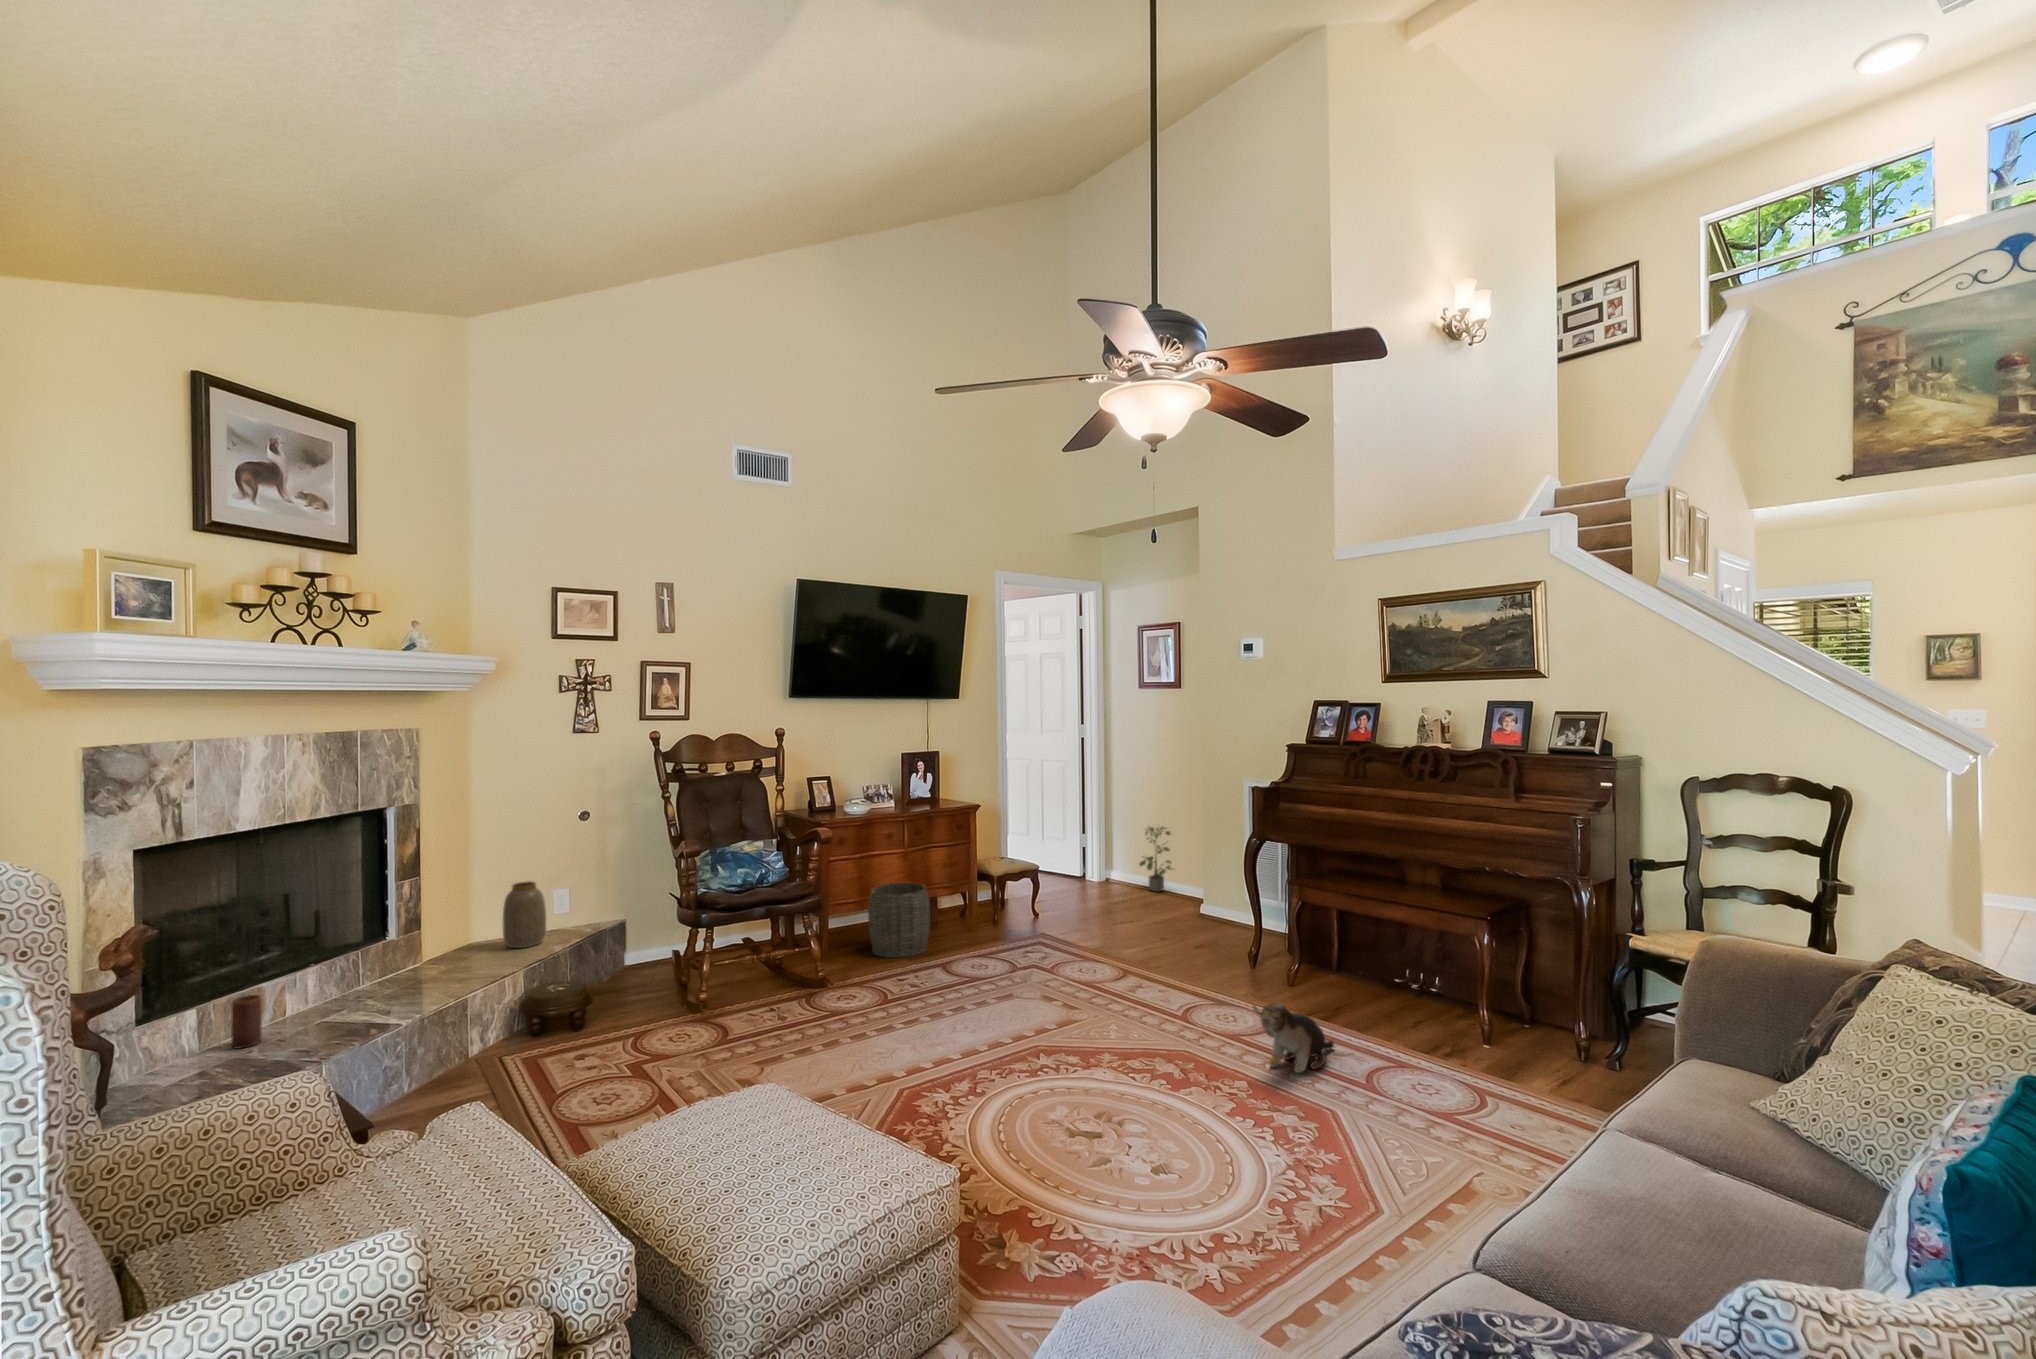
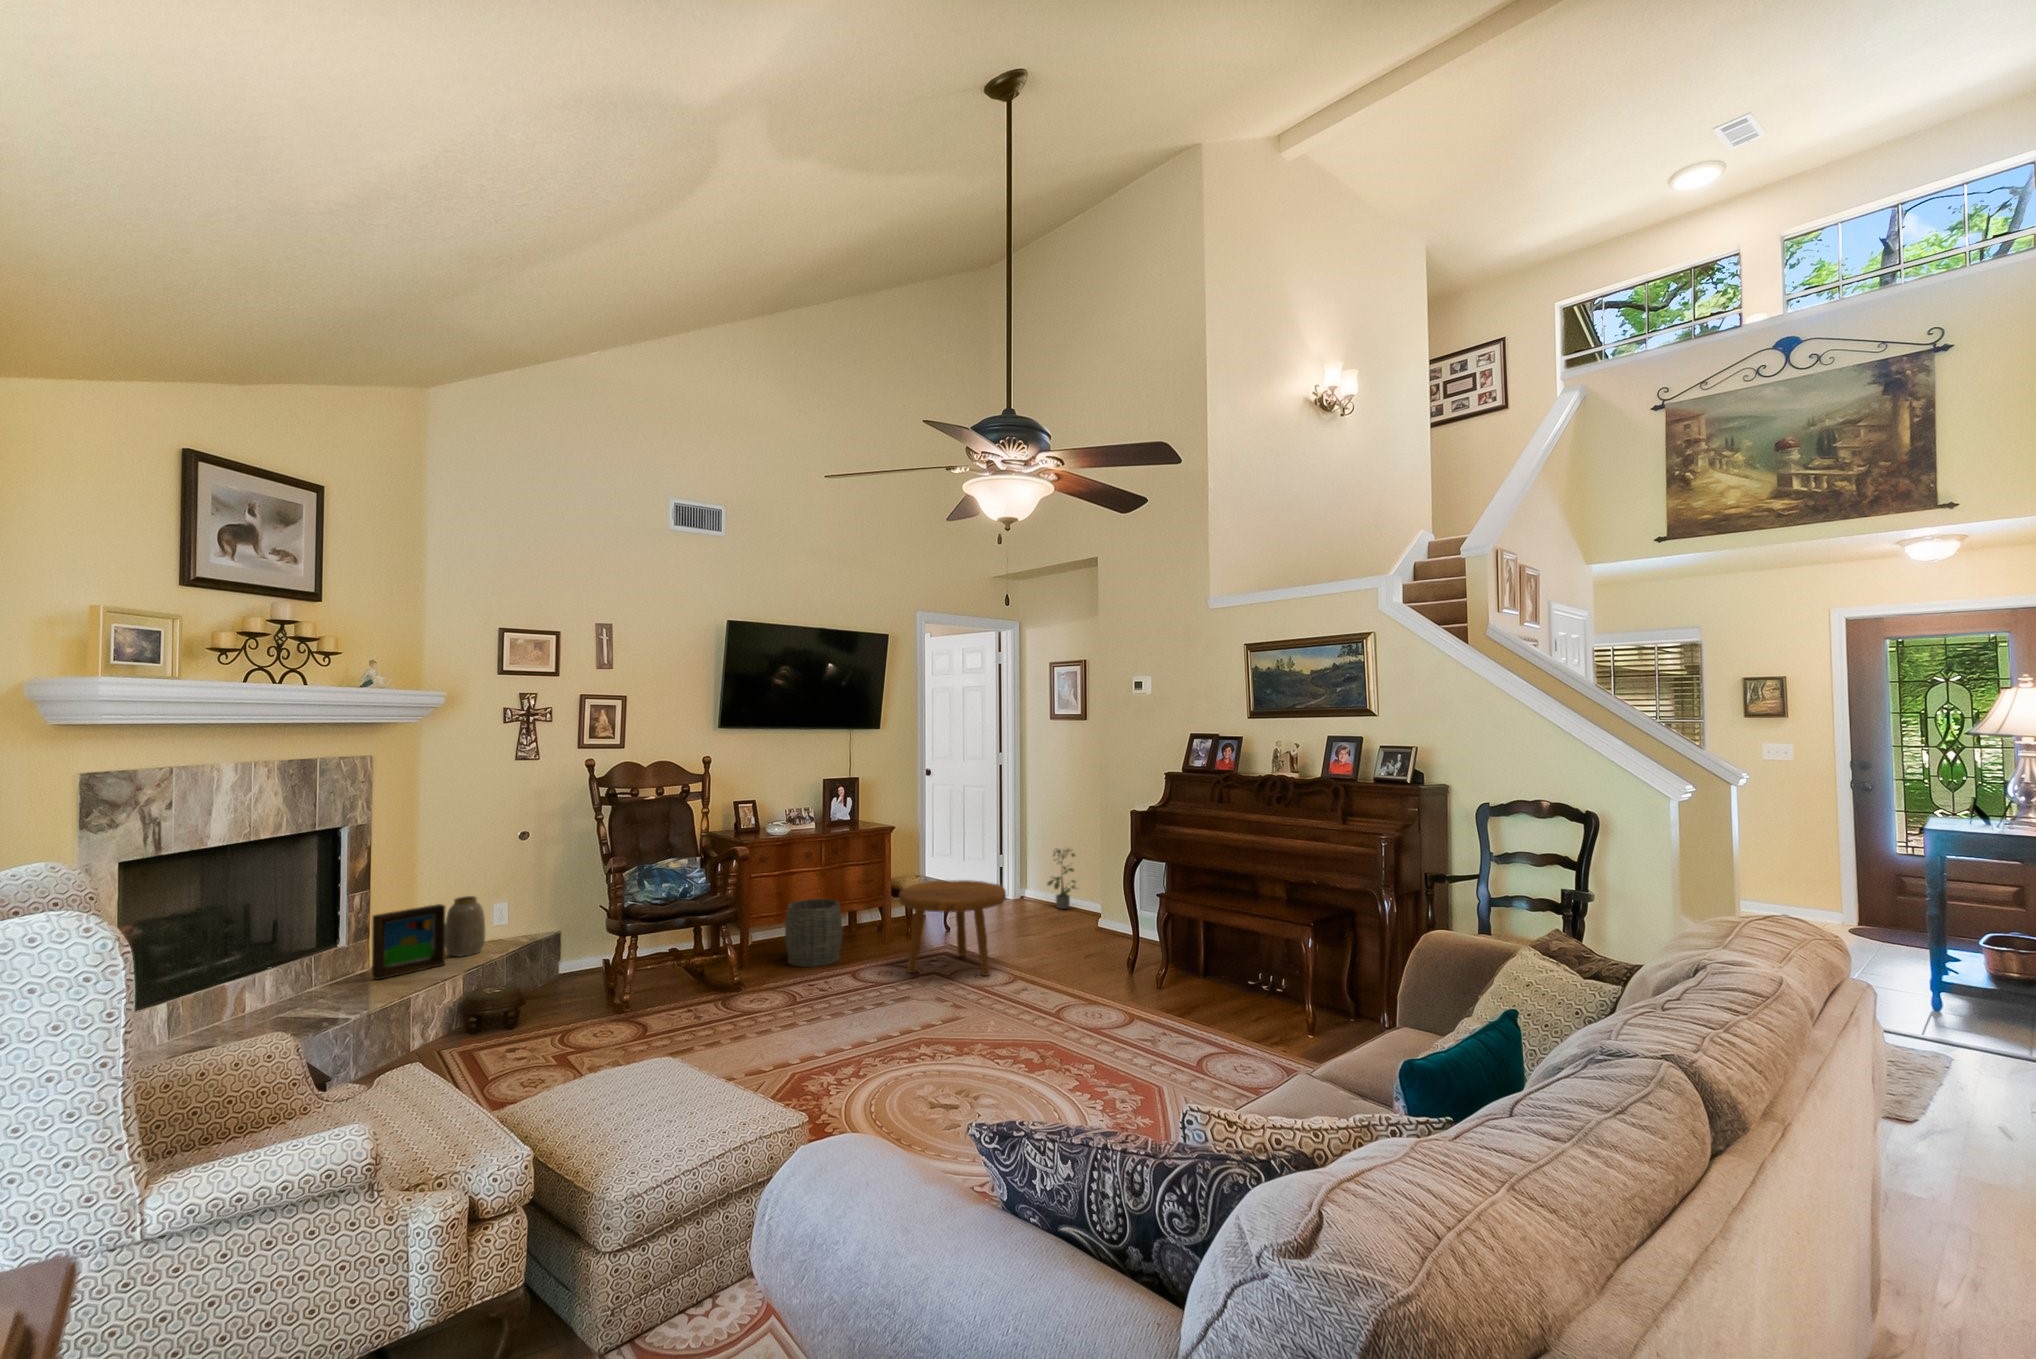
footstool: none [994,862,1114,970] -> present [899,880,1006,976]
picture frame: none [423,891,504,976] -> present [372,904,445,980]
candle: present [231,995,262,1048] -> none [200,992,227,1039]
plush toy: present [1253,1002,1334,1073] -> none [1098,996,1175,1057]

